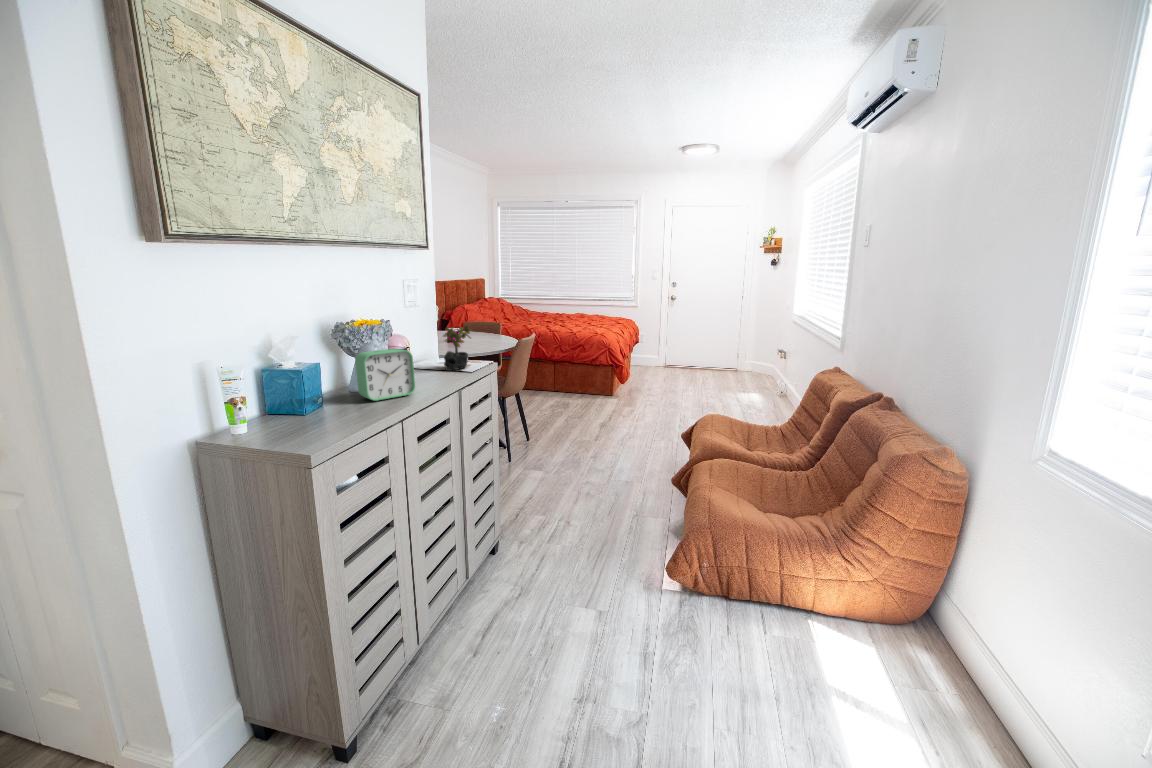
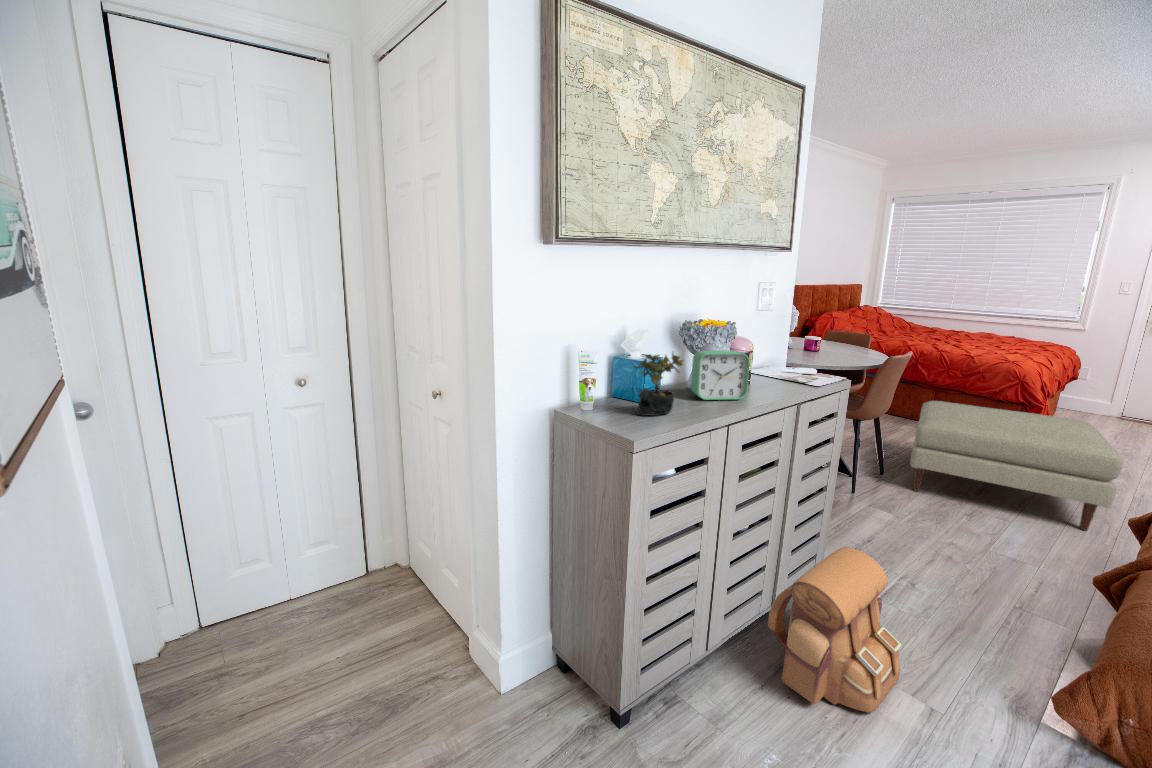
succulent plant: present [443,326,472,371] -> present [634,353,683,416]
ottoman: none [549,373,663,449] -> present [910,401,1123,531]
backpack: none [467,504,568,643] -> present [768,547,901,713]

